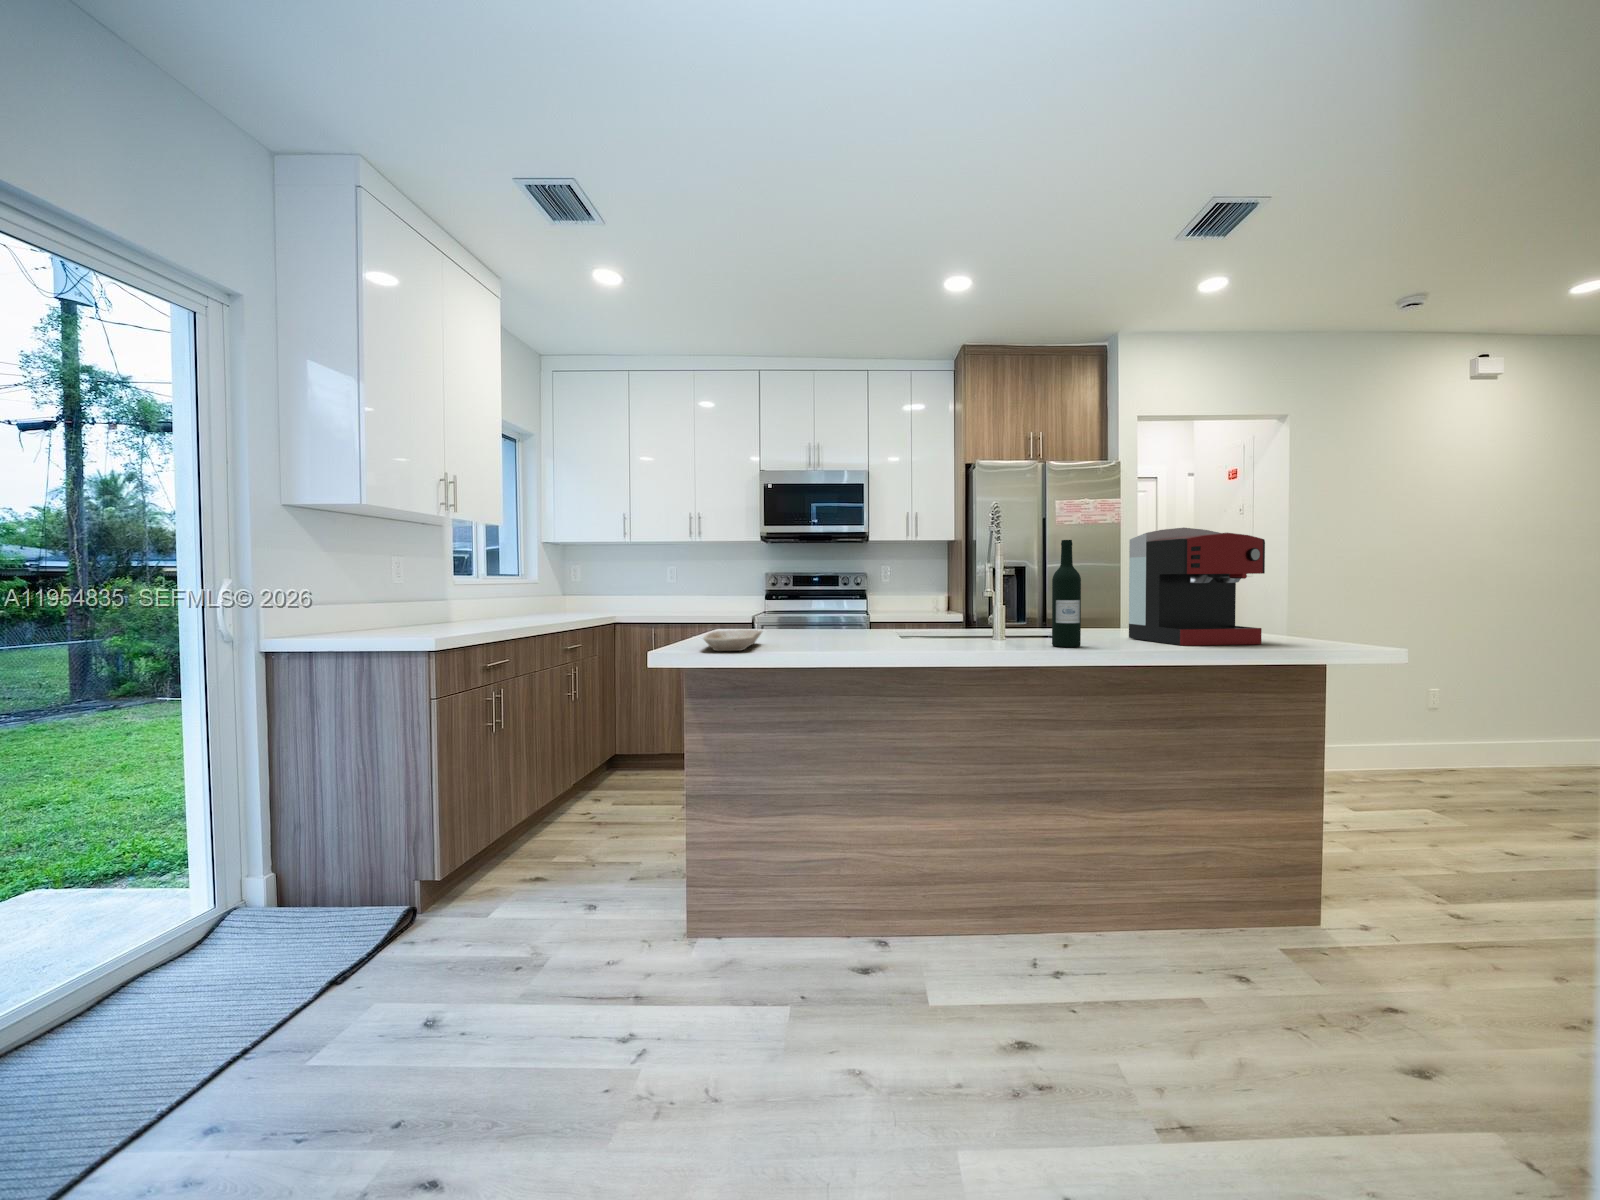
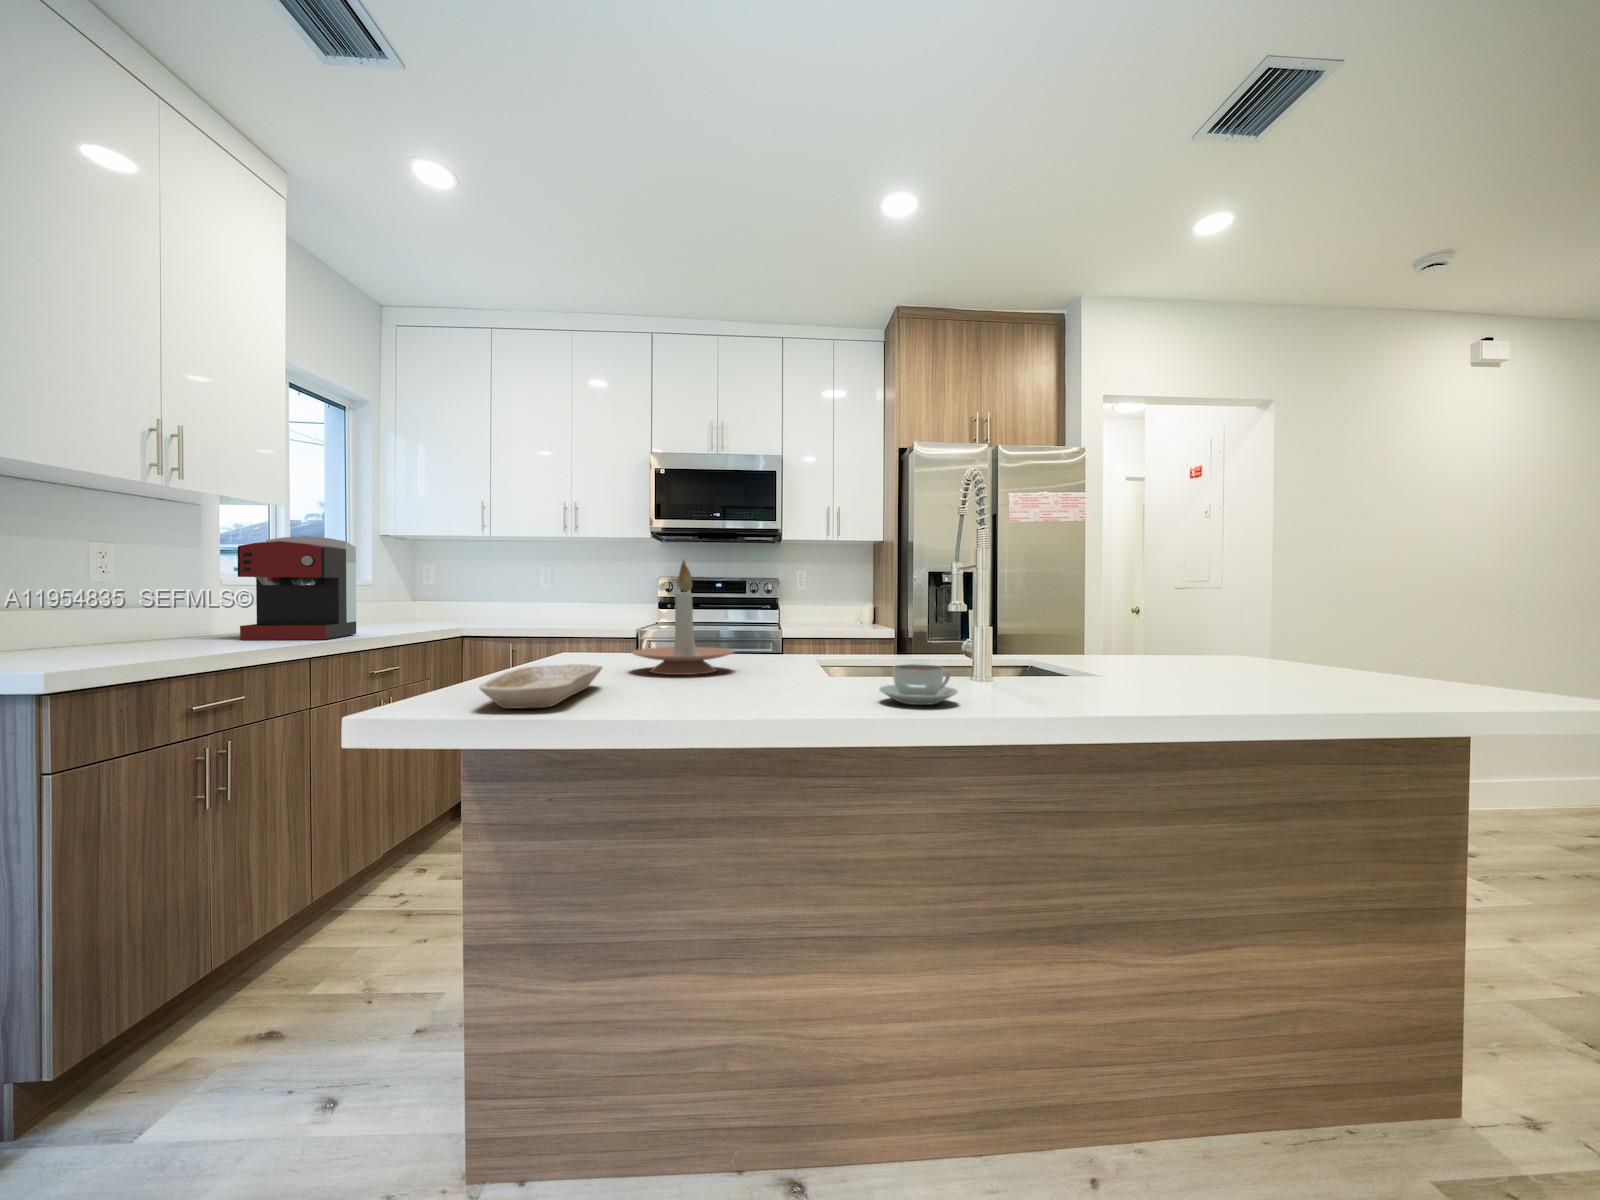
coffee maker: present [1129,528,1265,646] -> present [238,536,356,640]
wine bottle: present [1052,540,1081,647] -> none [1053,529,1098,695]
candle holder: none [773,563,841,639] -> present [632,561,734,675]
coffee cup: none [935,627,985,651] -> present [879,664,958,705]

